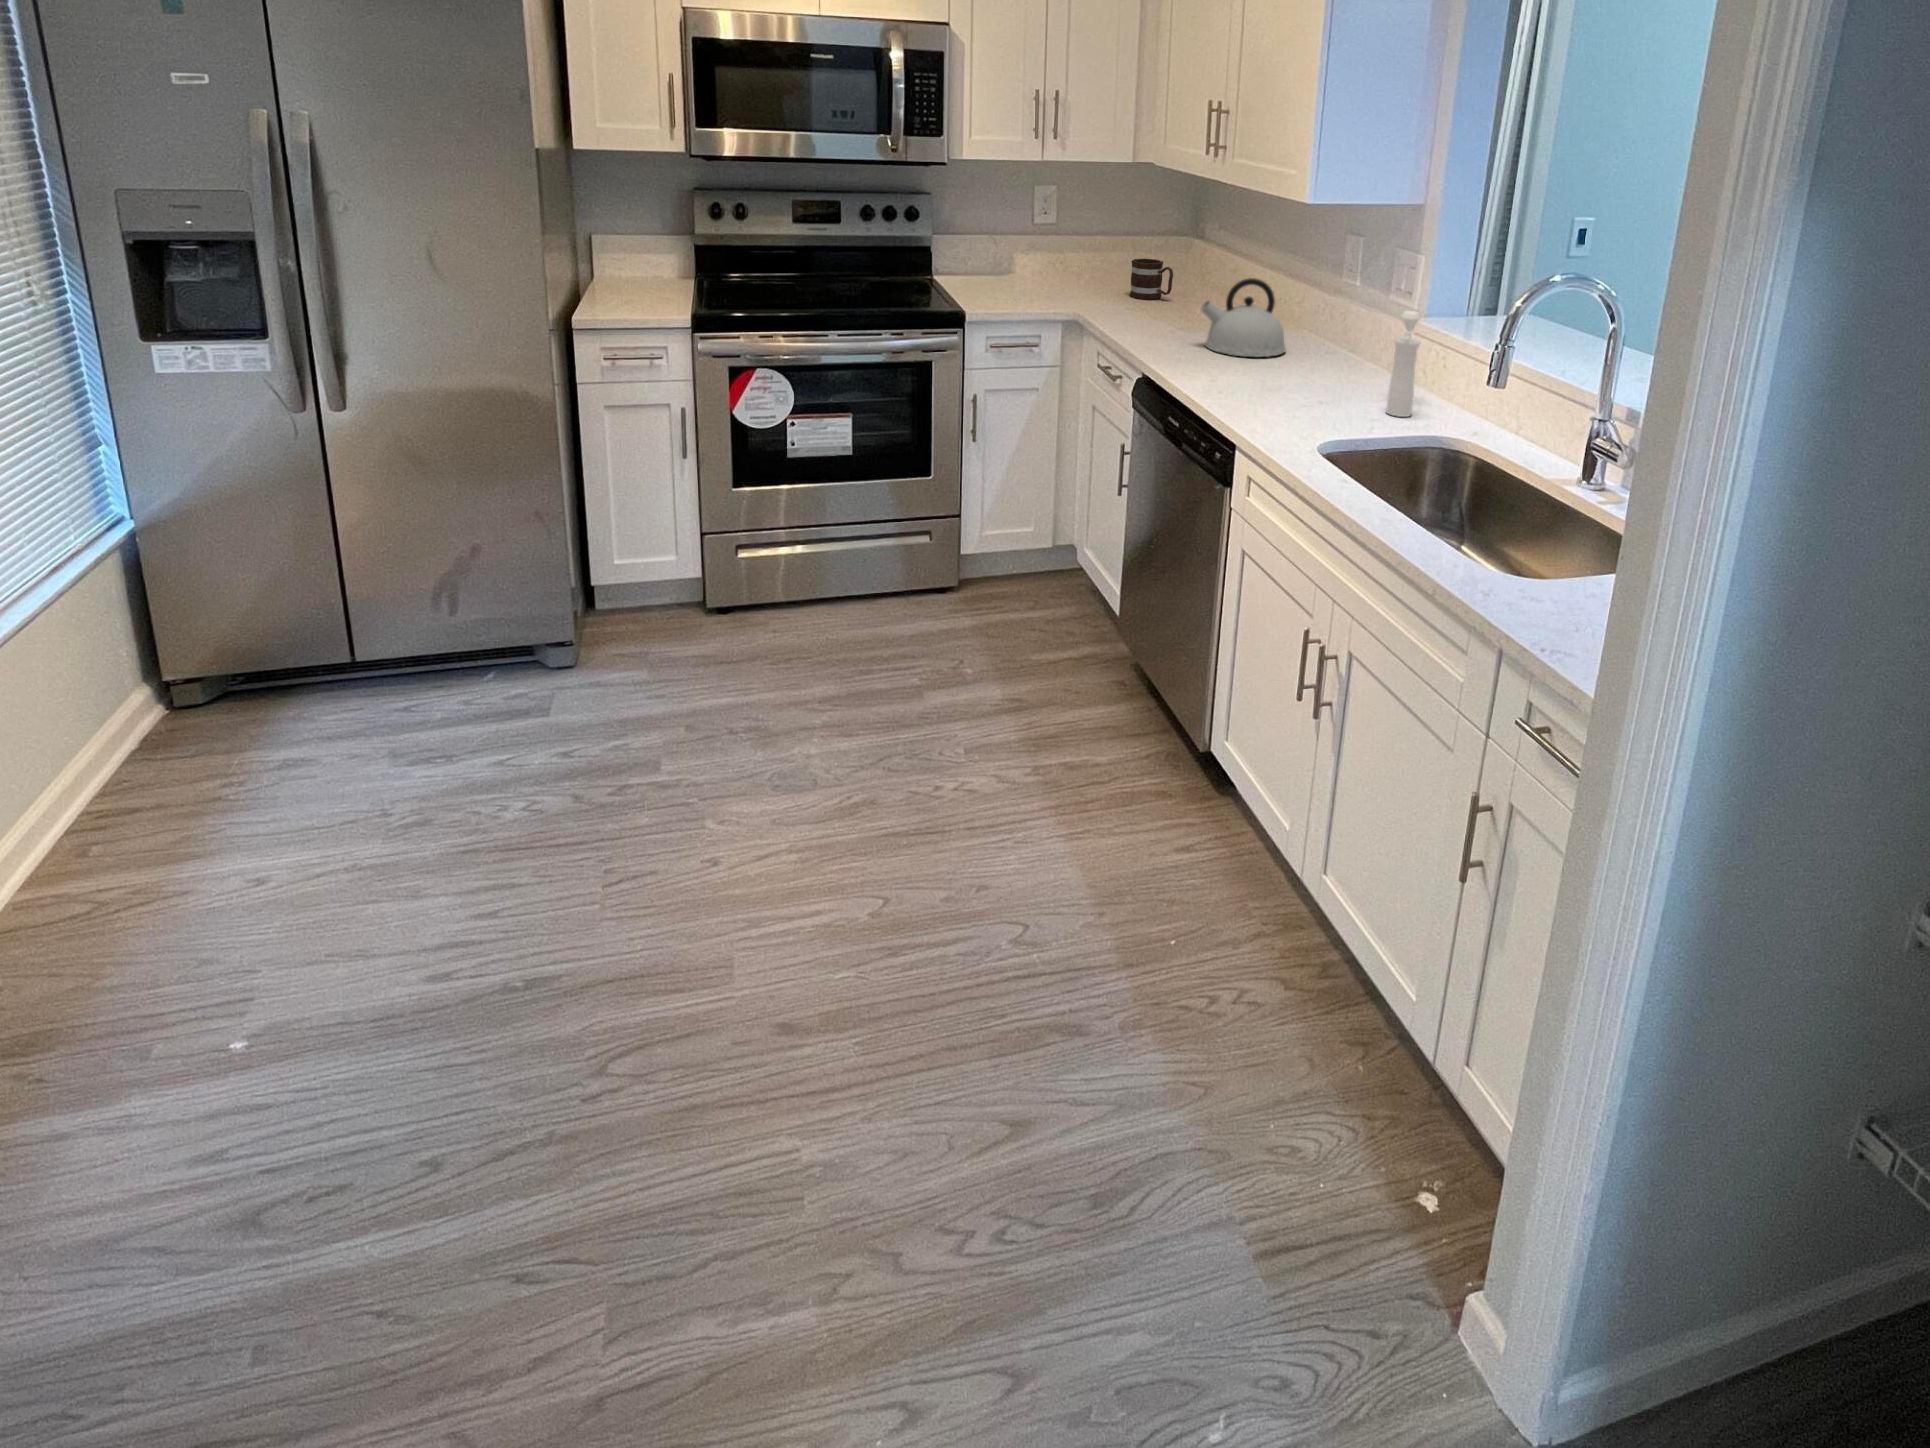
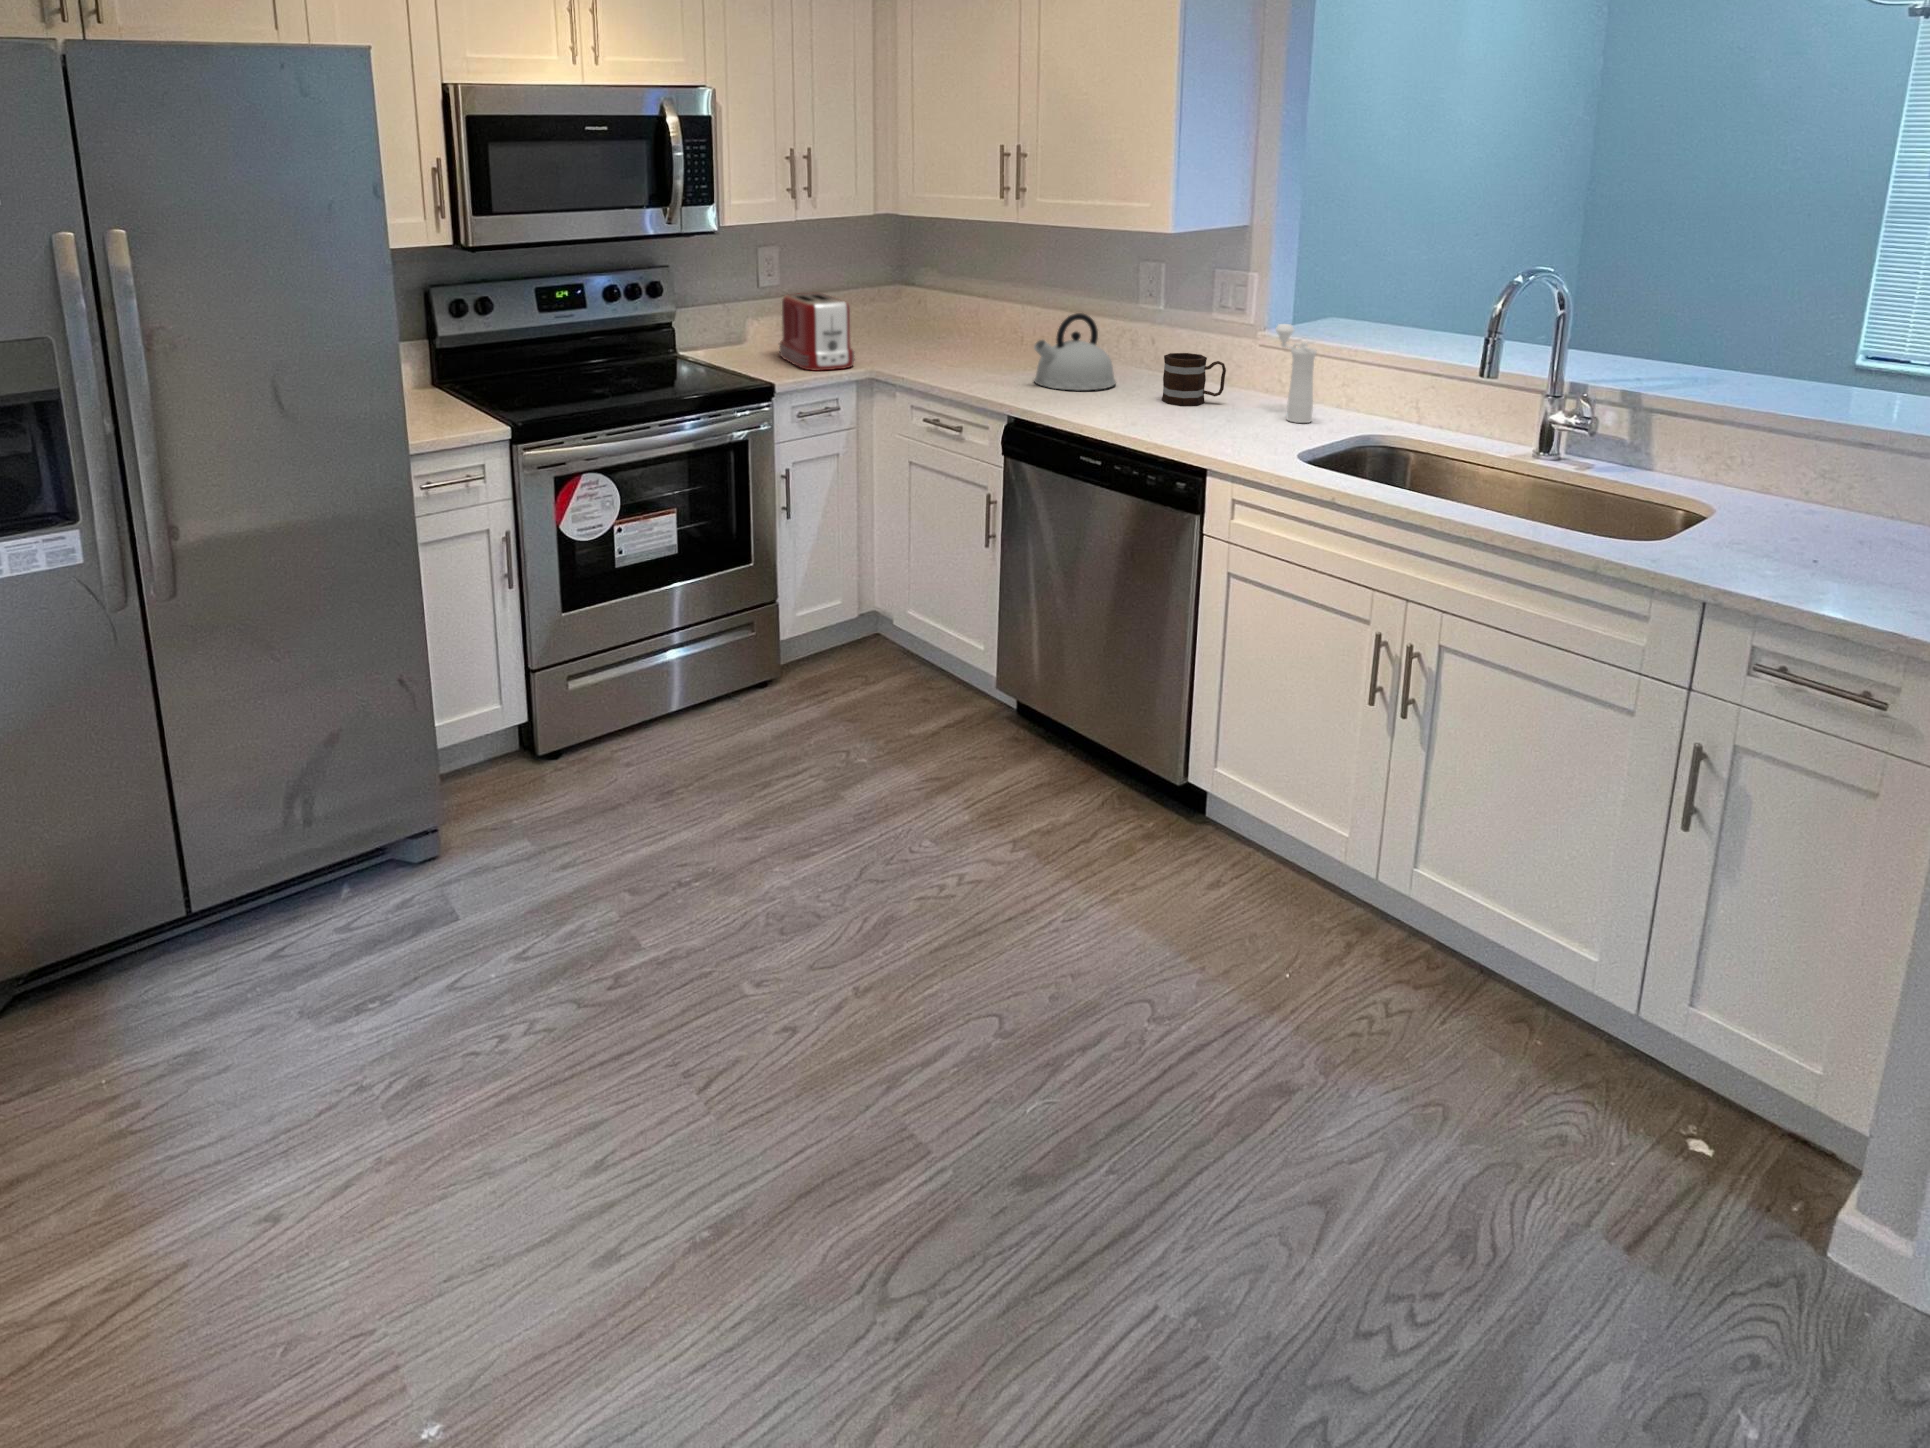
toaster: none [1017,233,1071,307] -> present [779,293,855,371]
mug: present [1130,259,1173,300] -> present [1162,353,1226,406]

